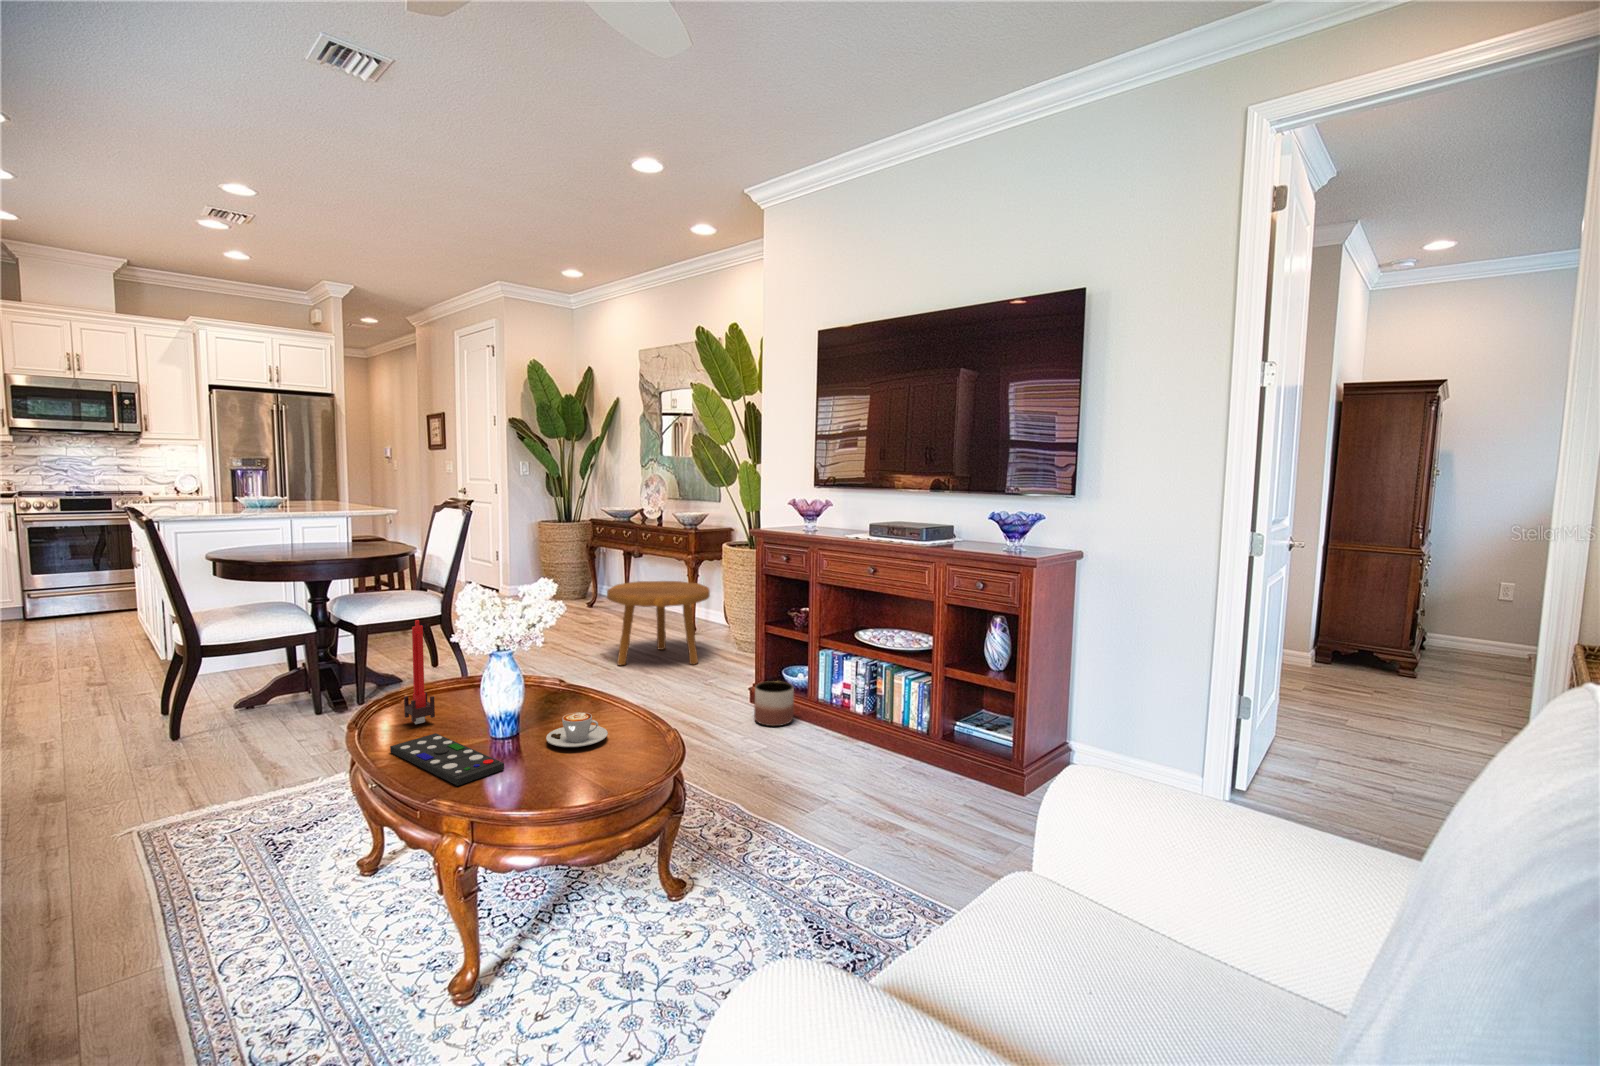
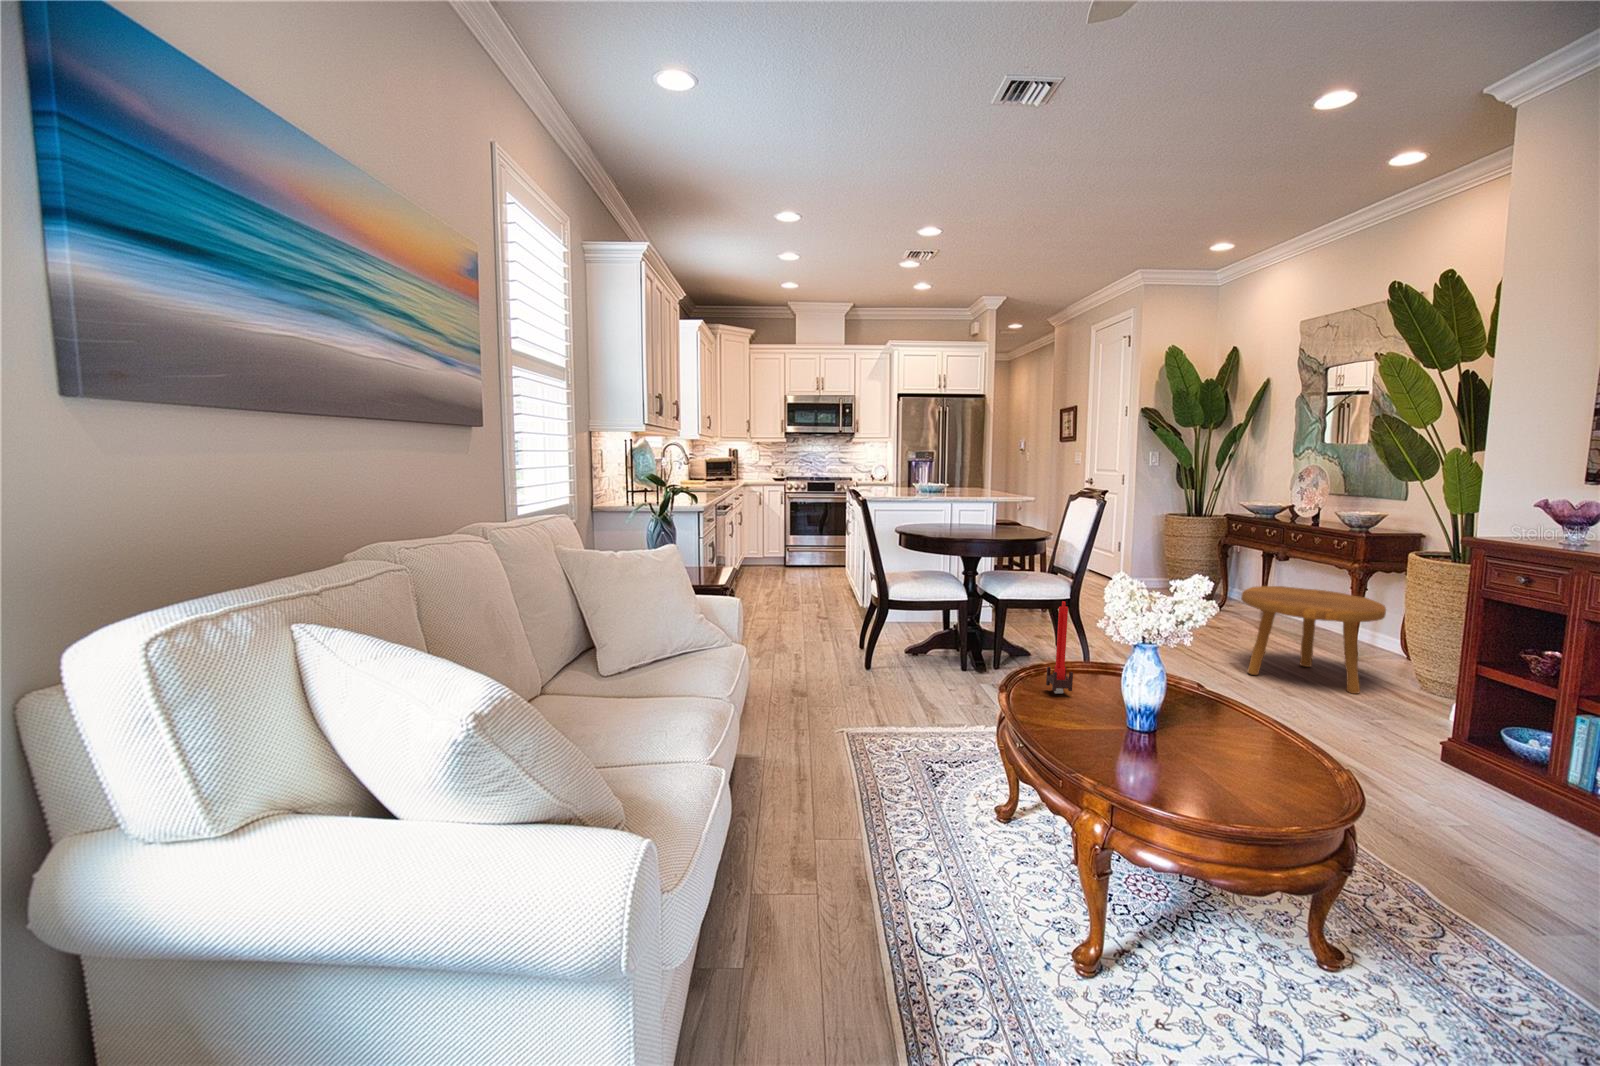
planter: present [754,681,794,726] -> none [1456,743,1536,809]
coffee cup: present [546,712,608,747] -> none [1184,724,1258,764]
remote control: present [390,733,504,786] -> none [1035,707,1141,764]

